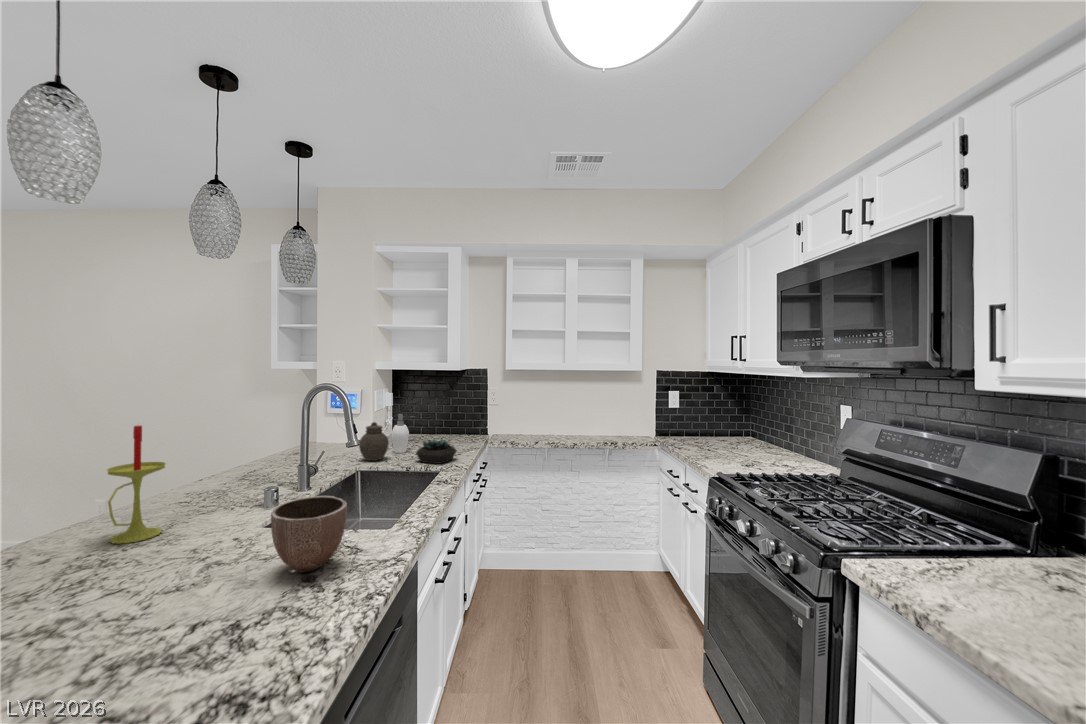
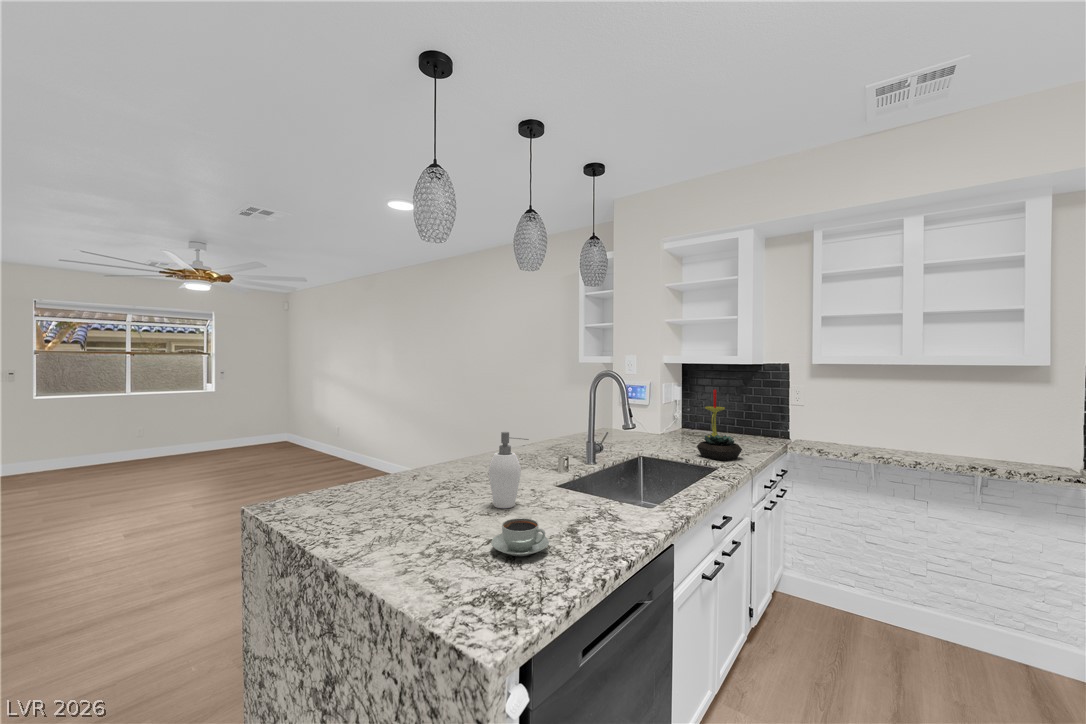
soap dispenser: present [392,414,409,453] -> present [489,432,529,508]
jar: present [359,422,389,461] -> none [643,412,670,449]
candle: present [107,425,166,544] -> present [705,390,725,437]
decorative bowl: present [271,496,347,573] -> none [547,462,606,526]
coffee cup: none [202,582,288,637] -> present [491,518,549,556]

